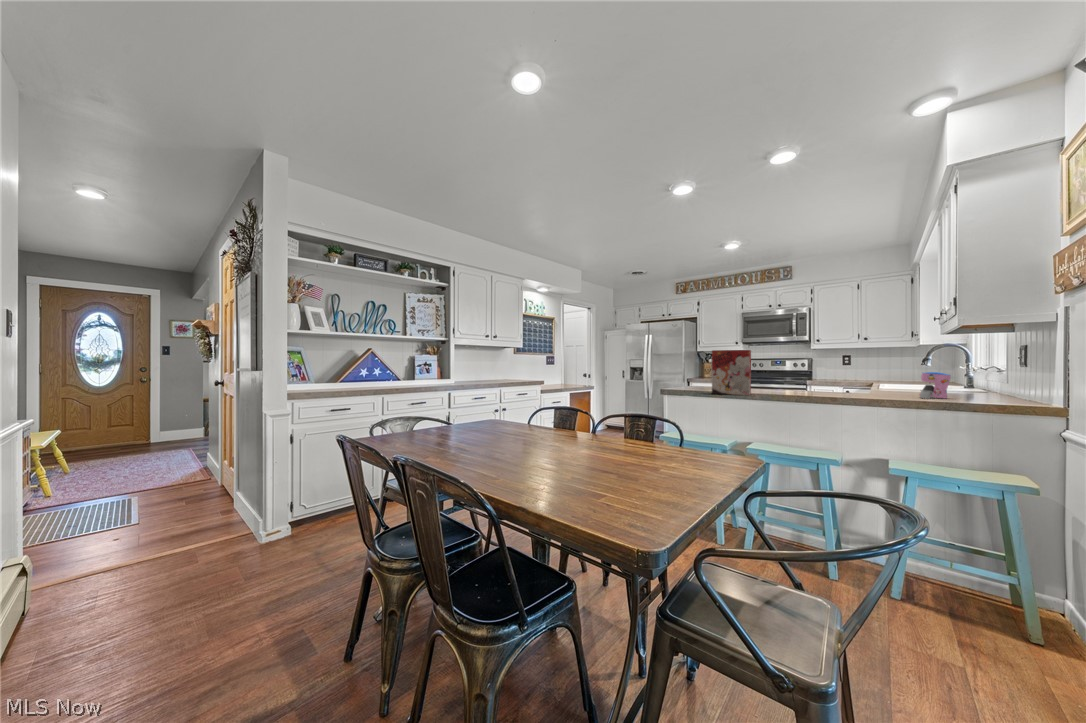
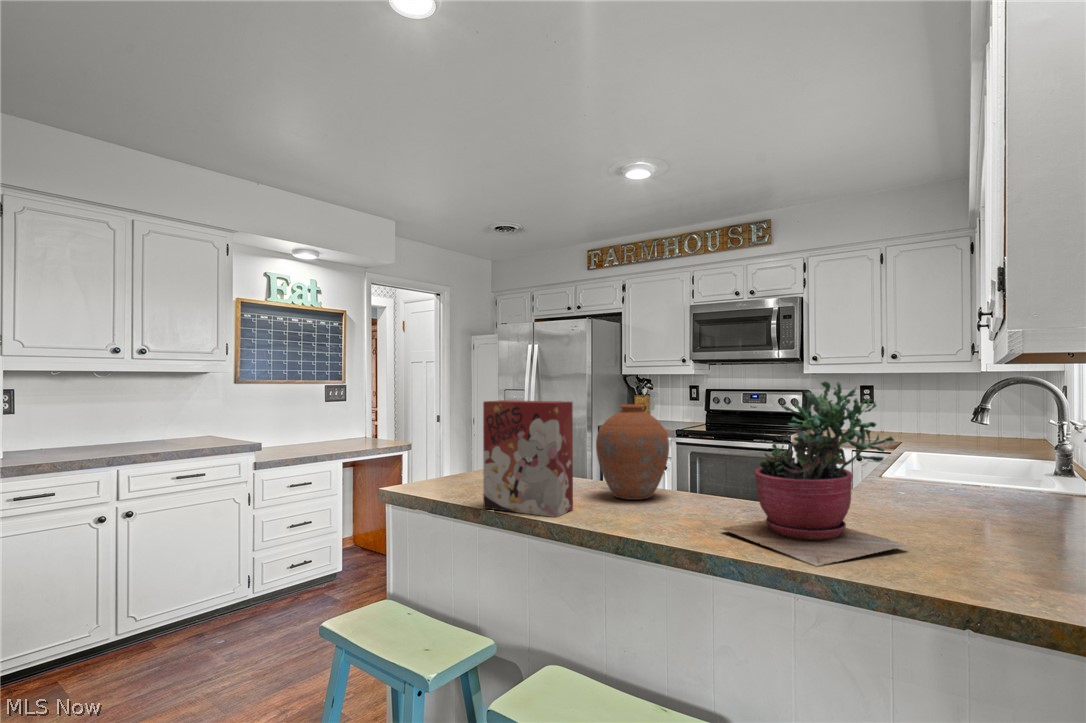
succulent plant: none [826,338,909,401] -> present [721,381,907,566]
vase: none [751,354,786,393] -> present [596,404,669,500]
coffee maker: present [920,372,951,399] -> none [941,467,1014,543]

